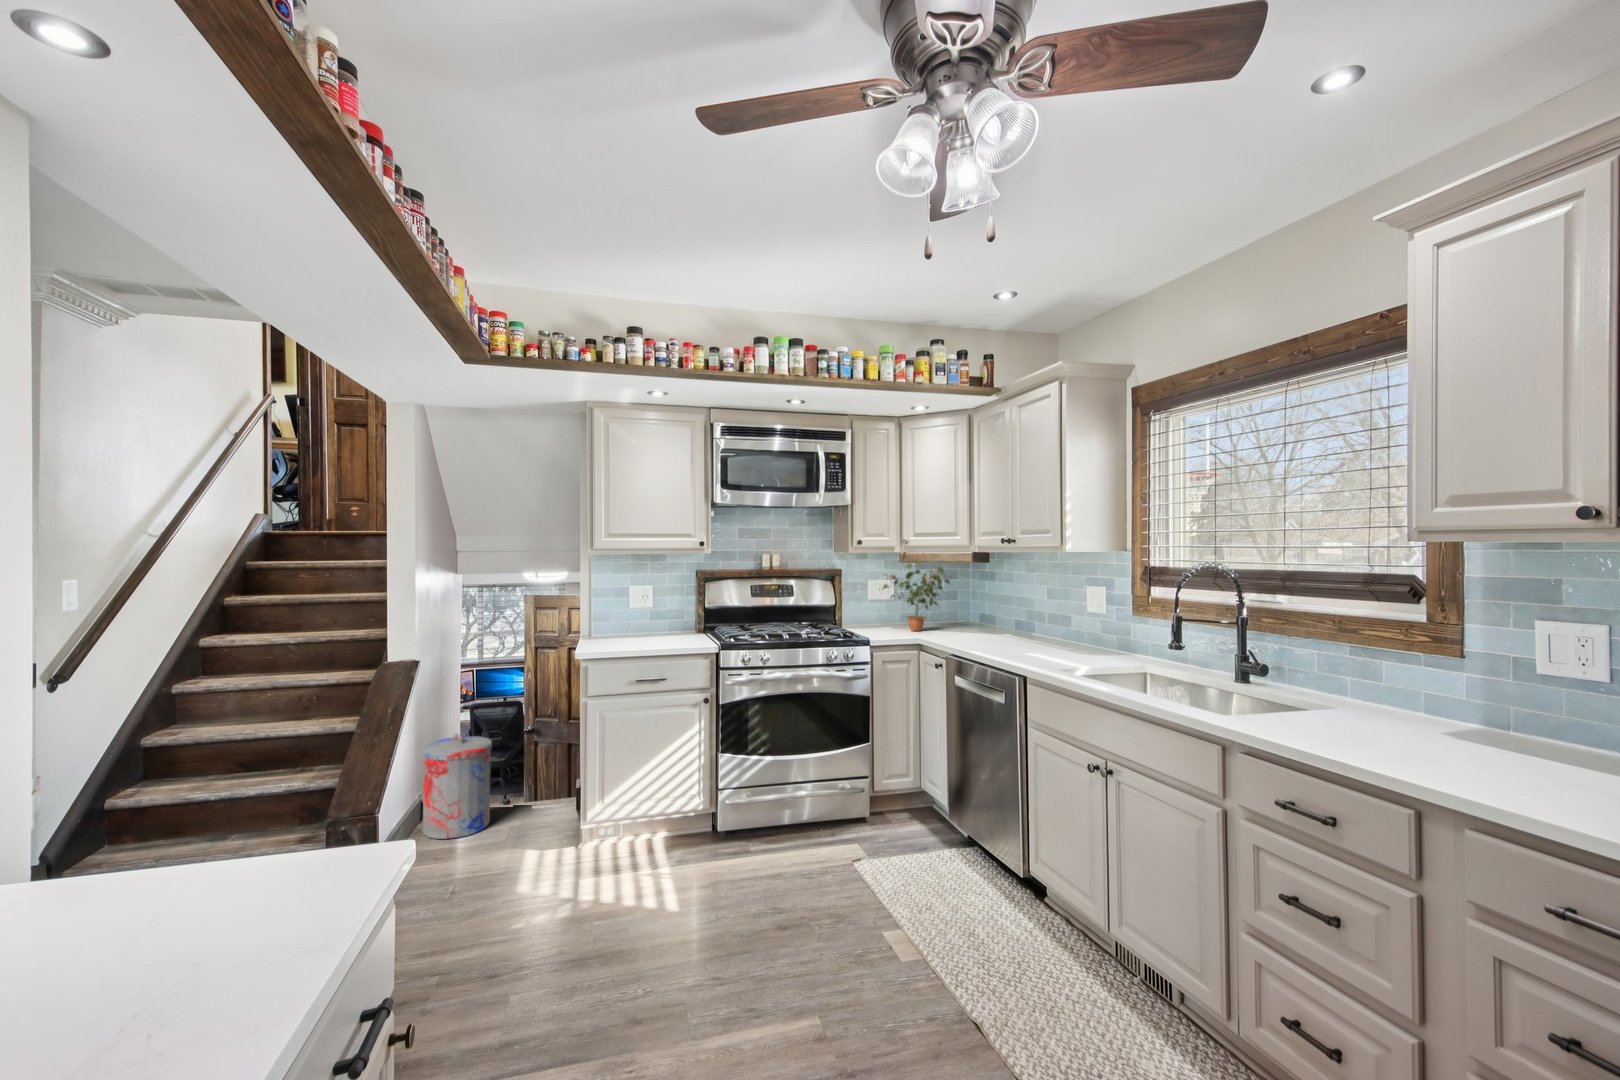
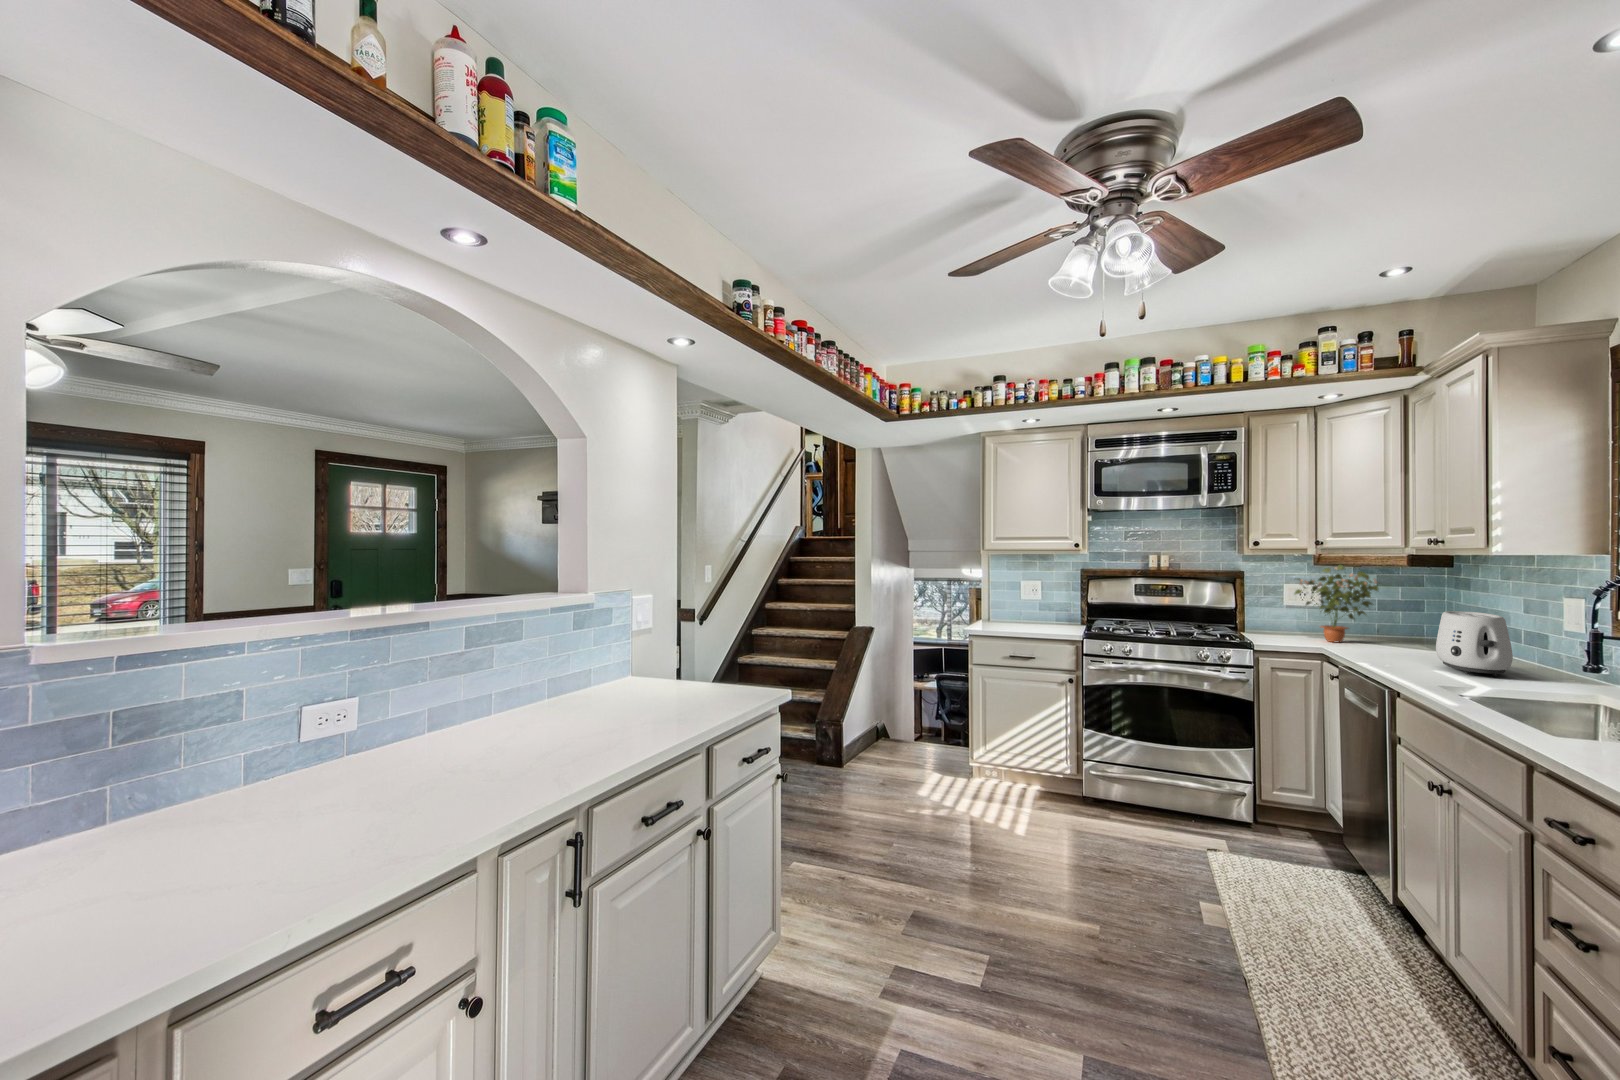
toaster: none [1013,600,1068,653] -> present [1436,611,1513,676]
trash can: present [423,733,492,839] -> none [879,682,924,755]

